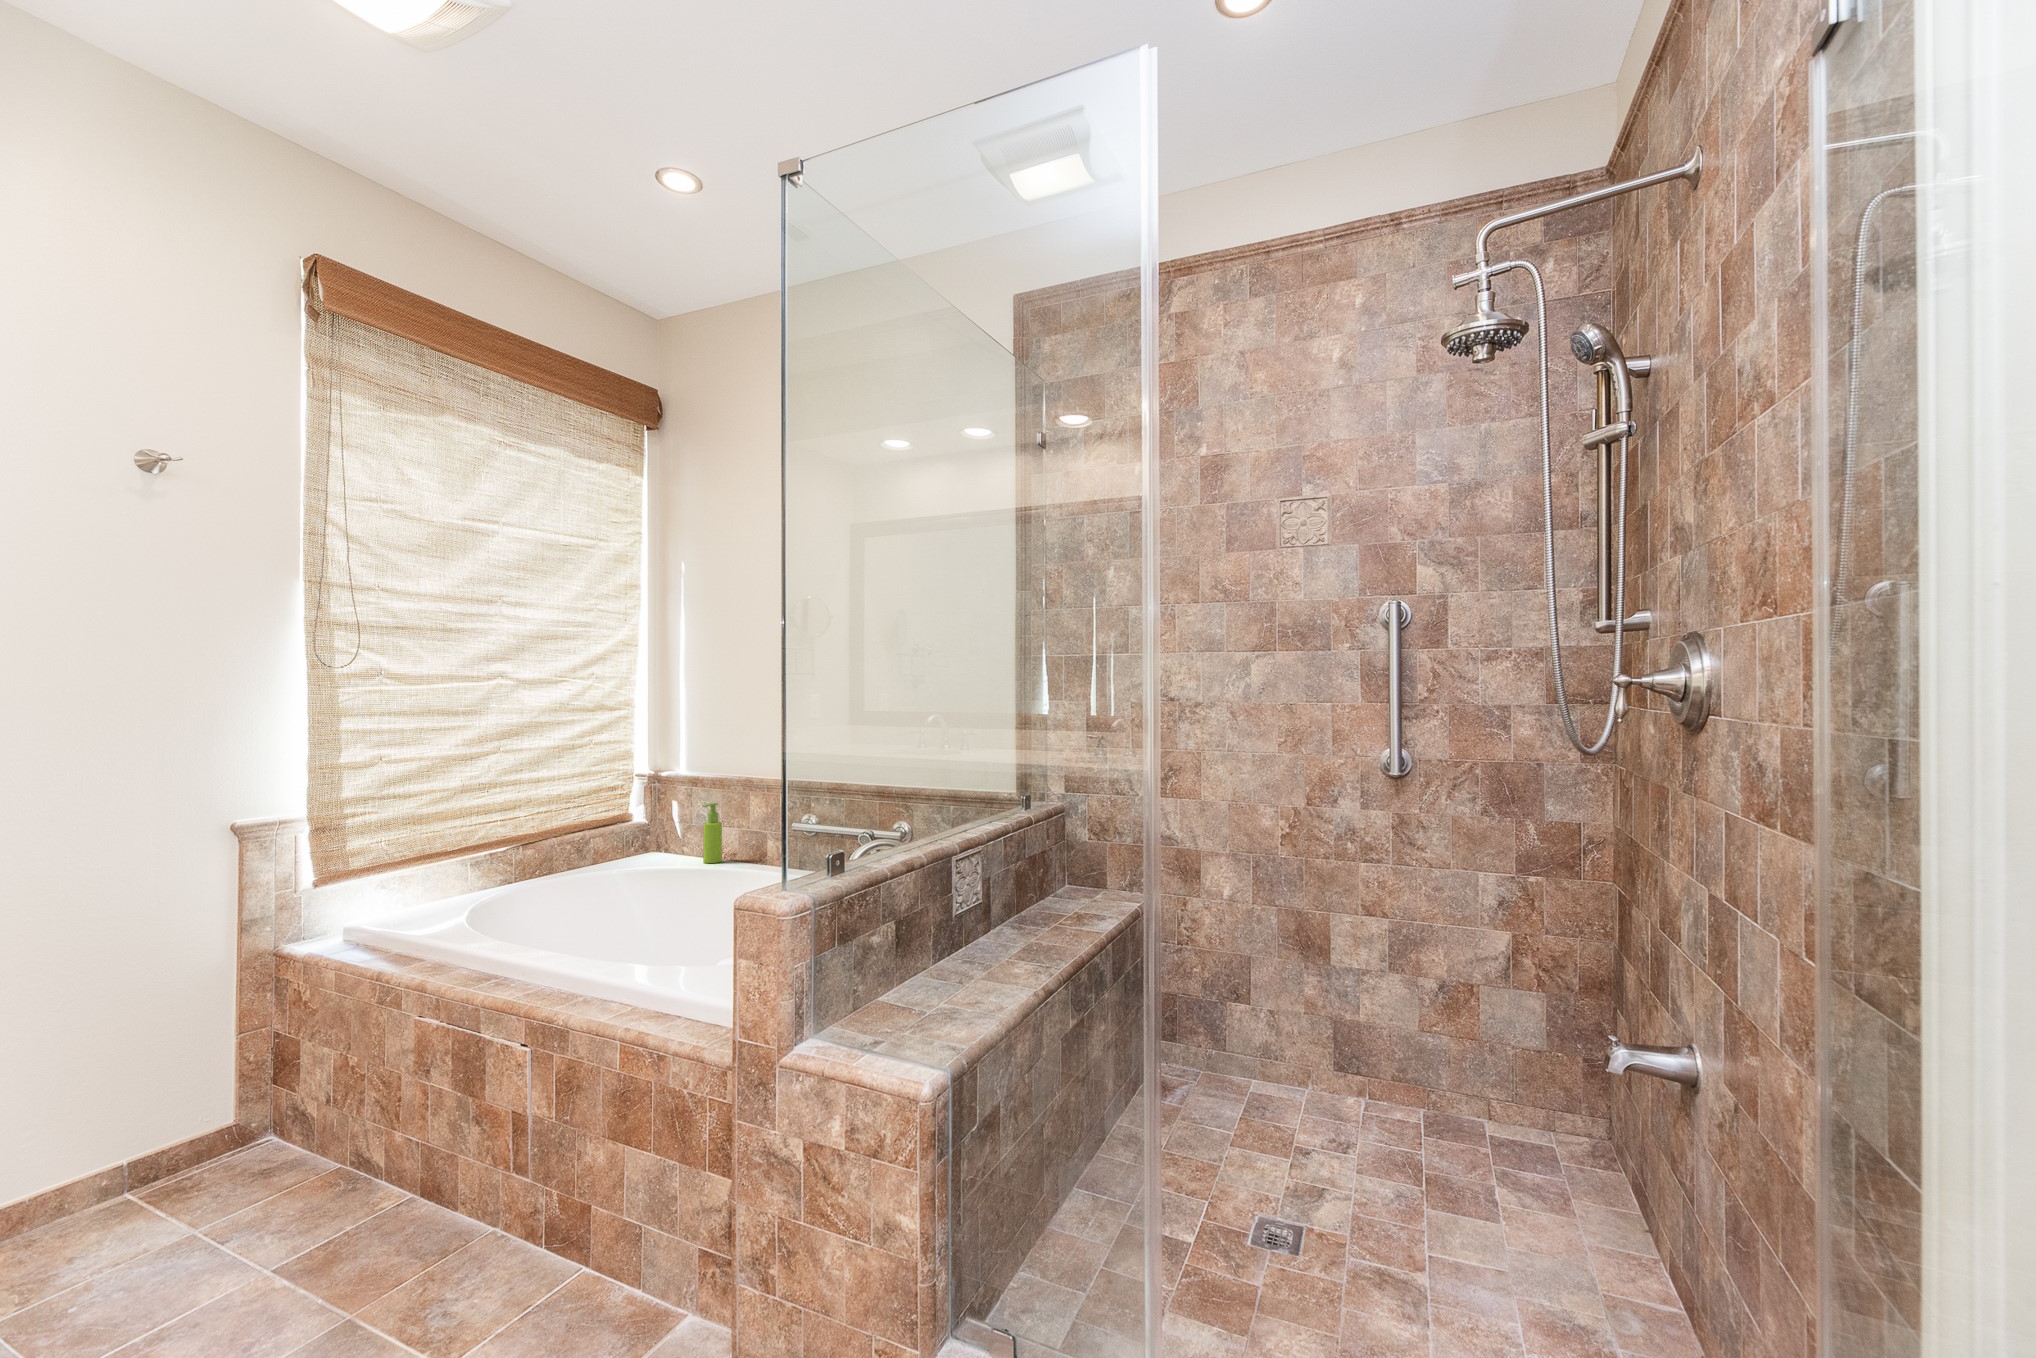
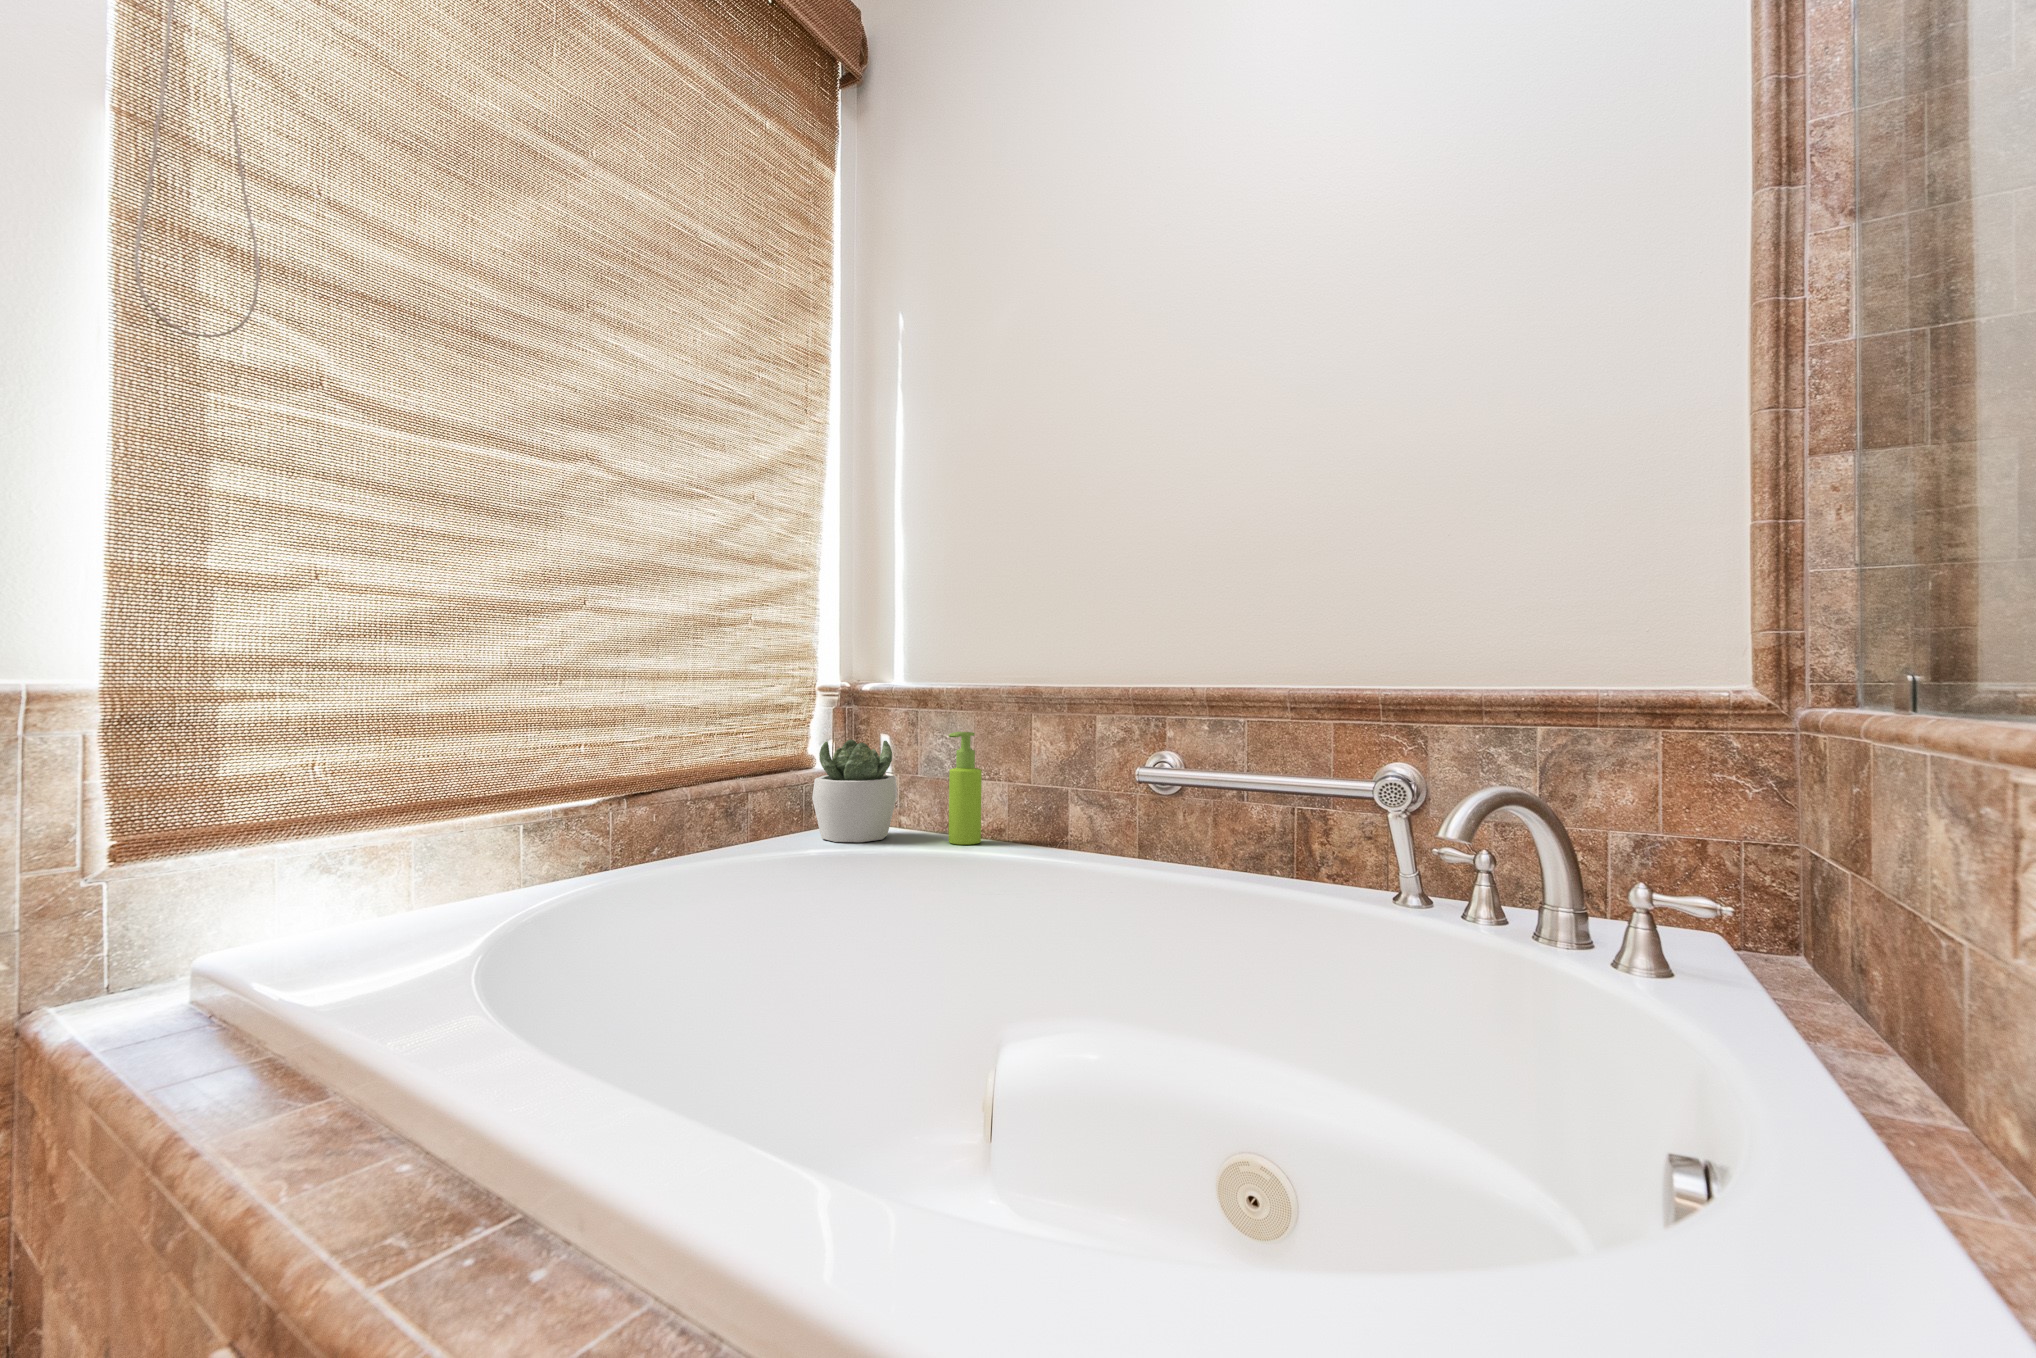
succulent plant: none [627,806,678,864] -> present [812,740,897,842]

